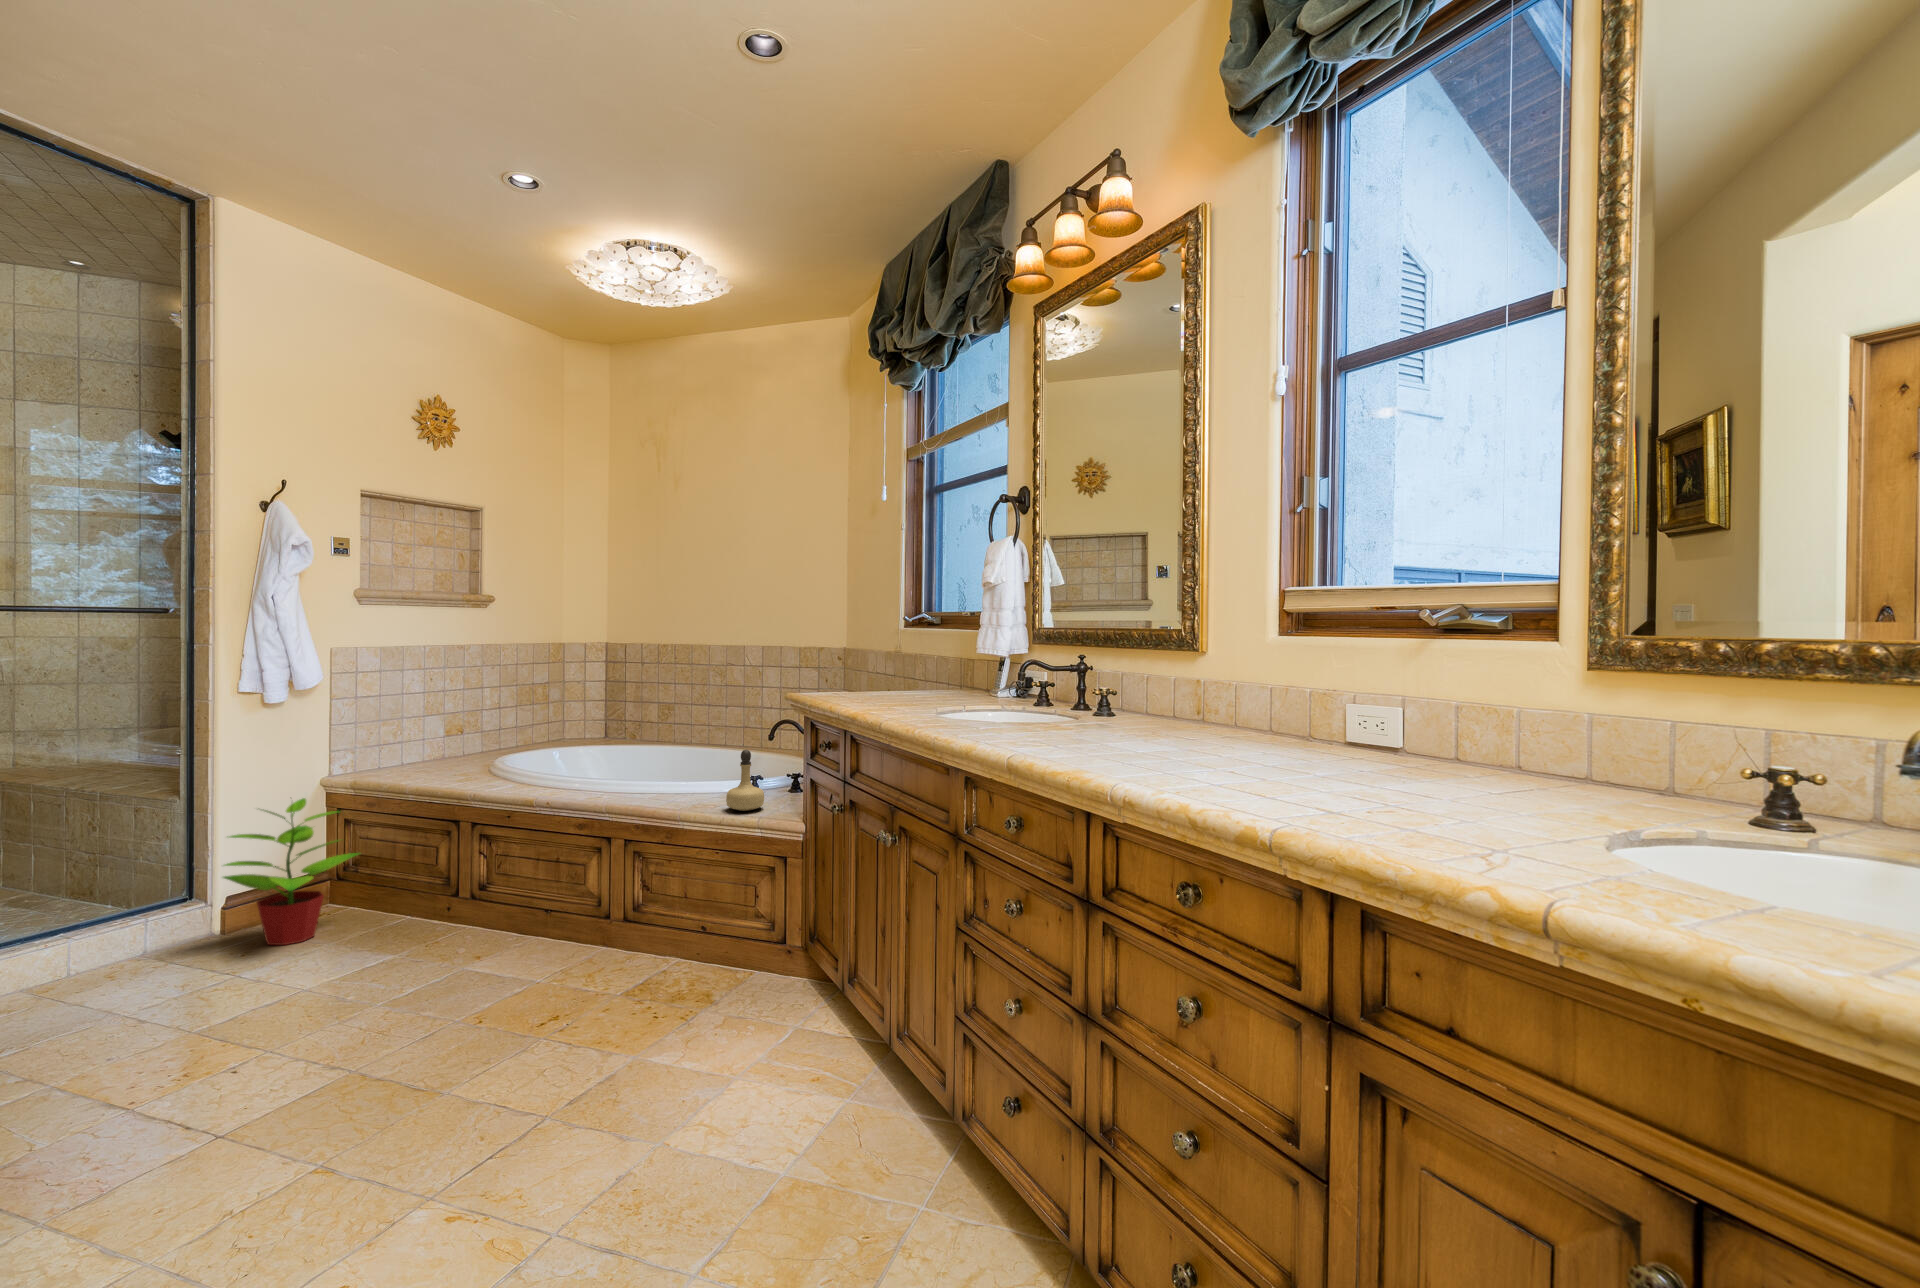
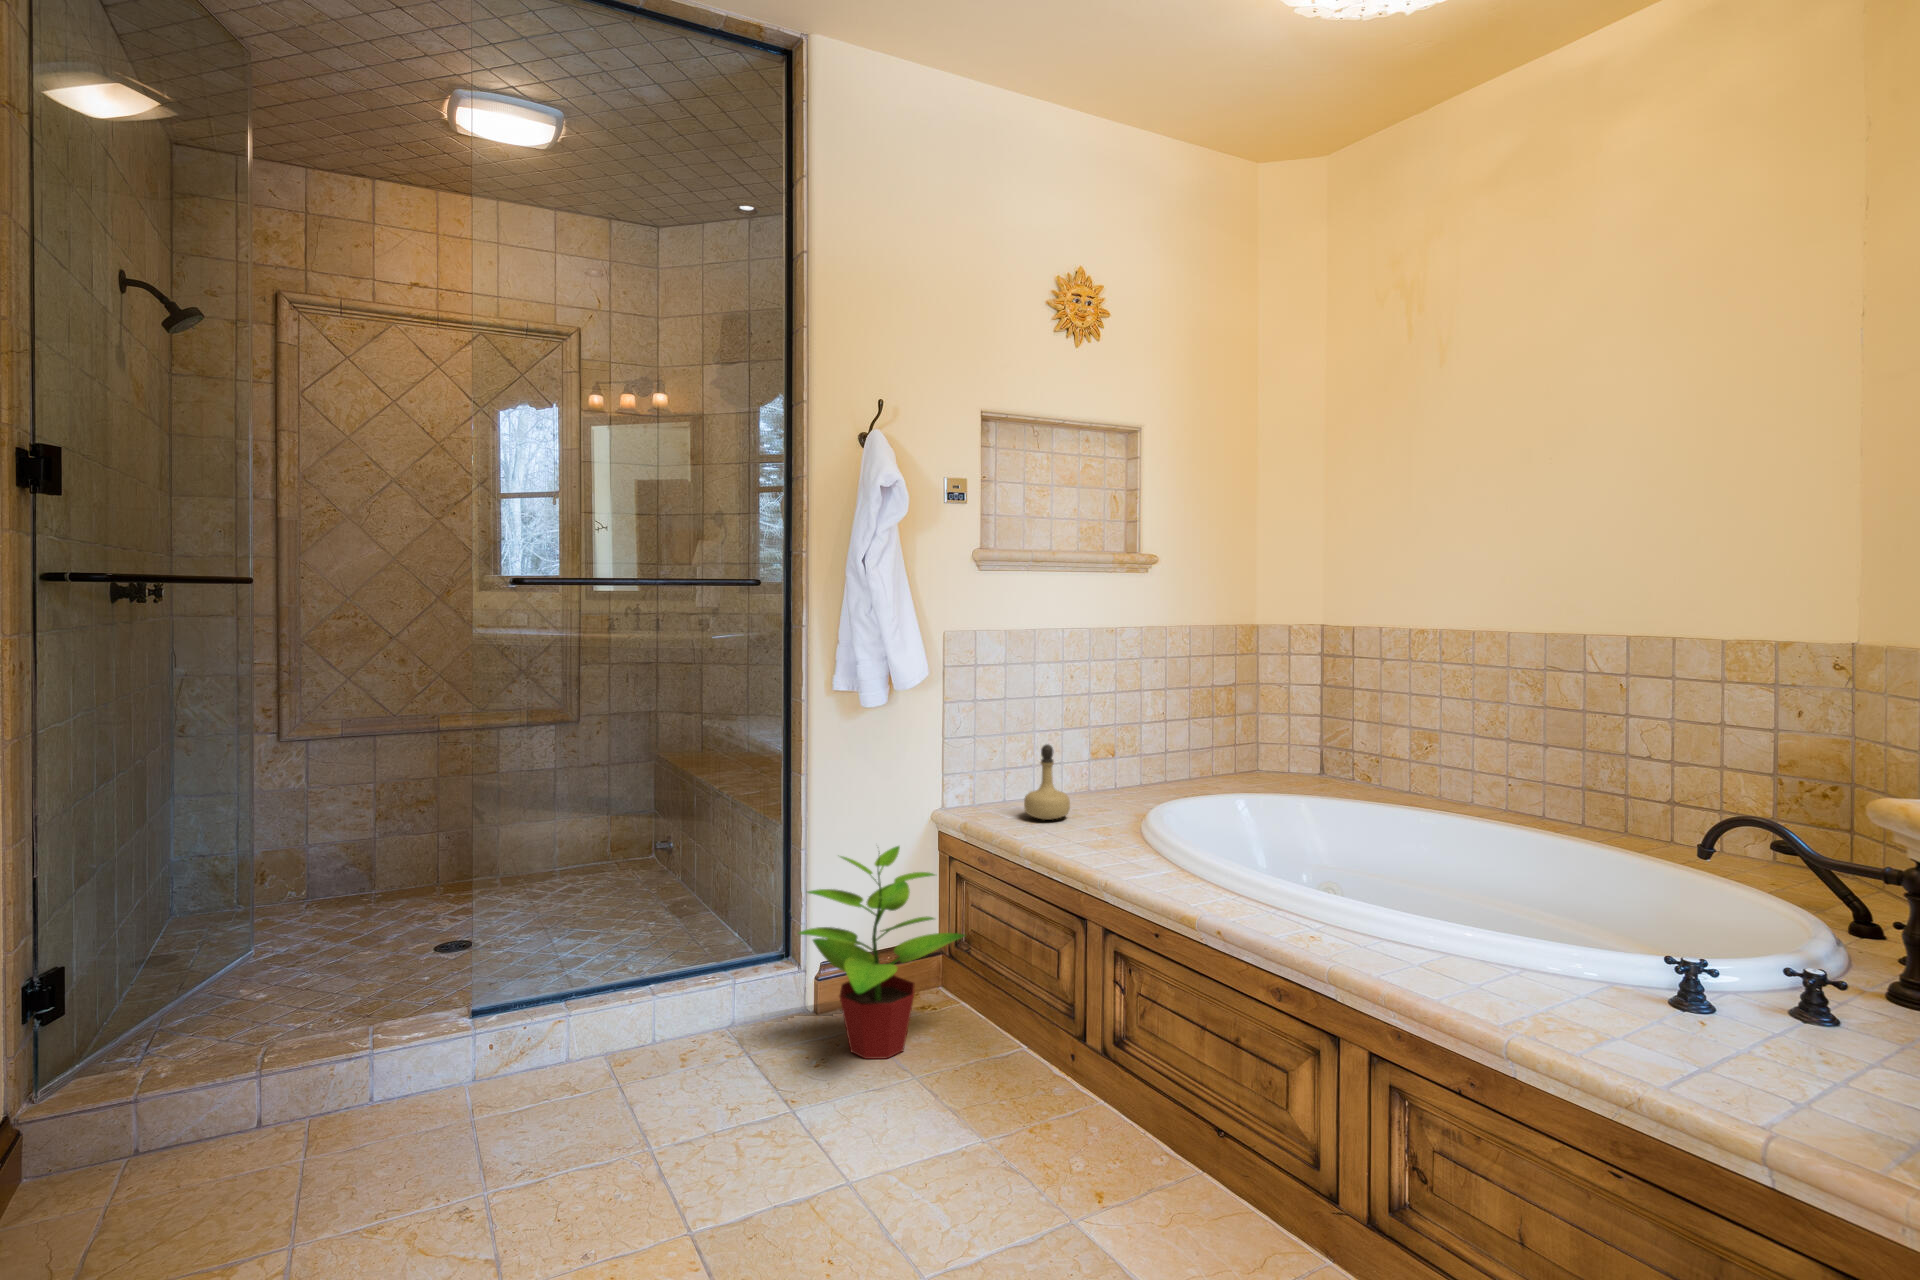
perfume bottle: present [726,750,764,811] -> present [1024,744,1070,820]

